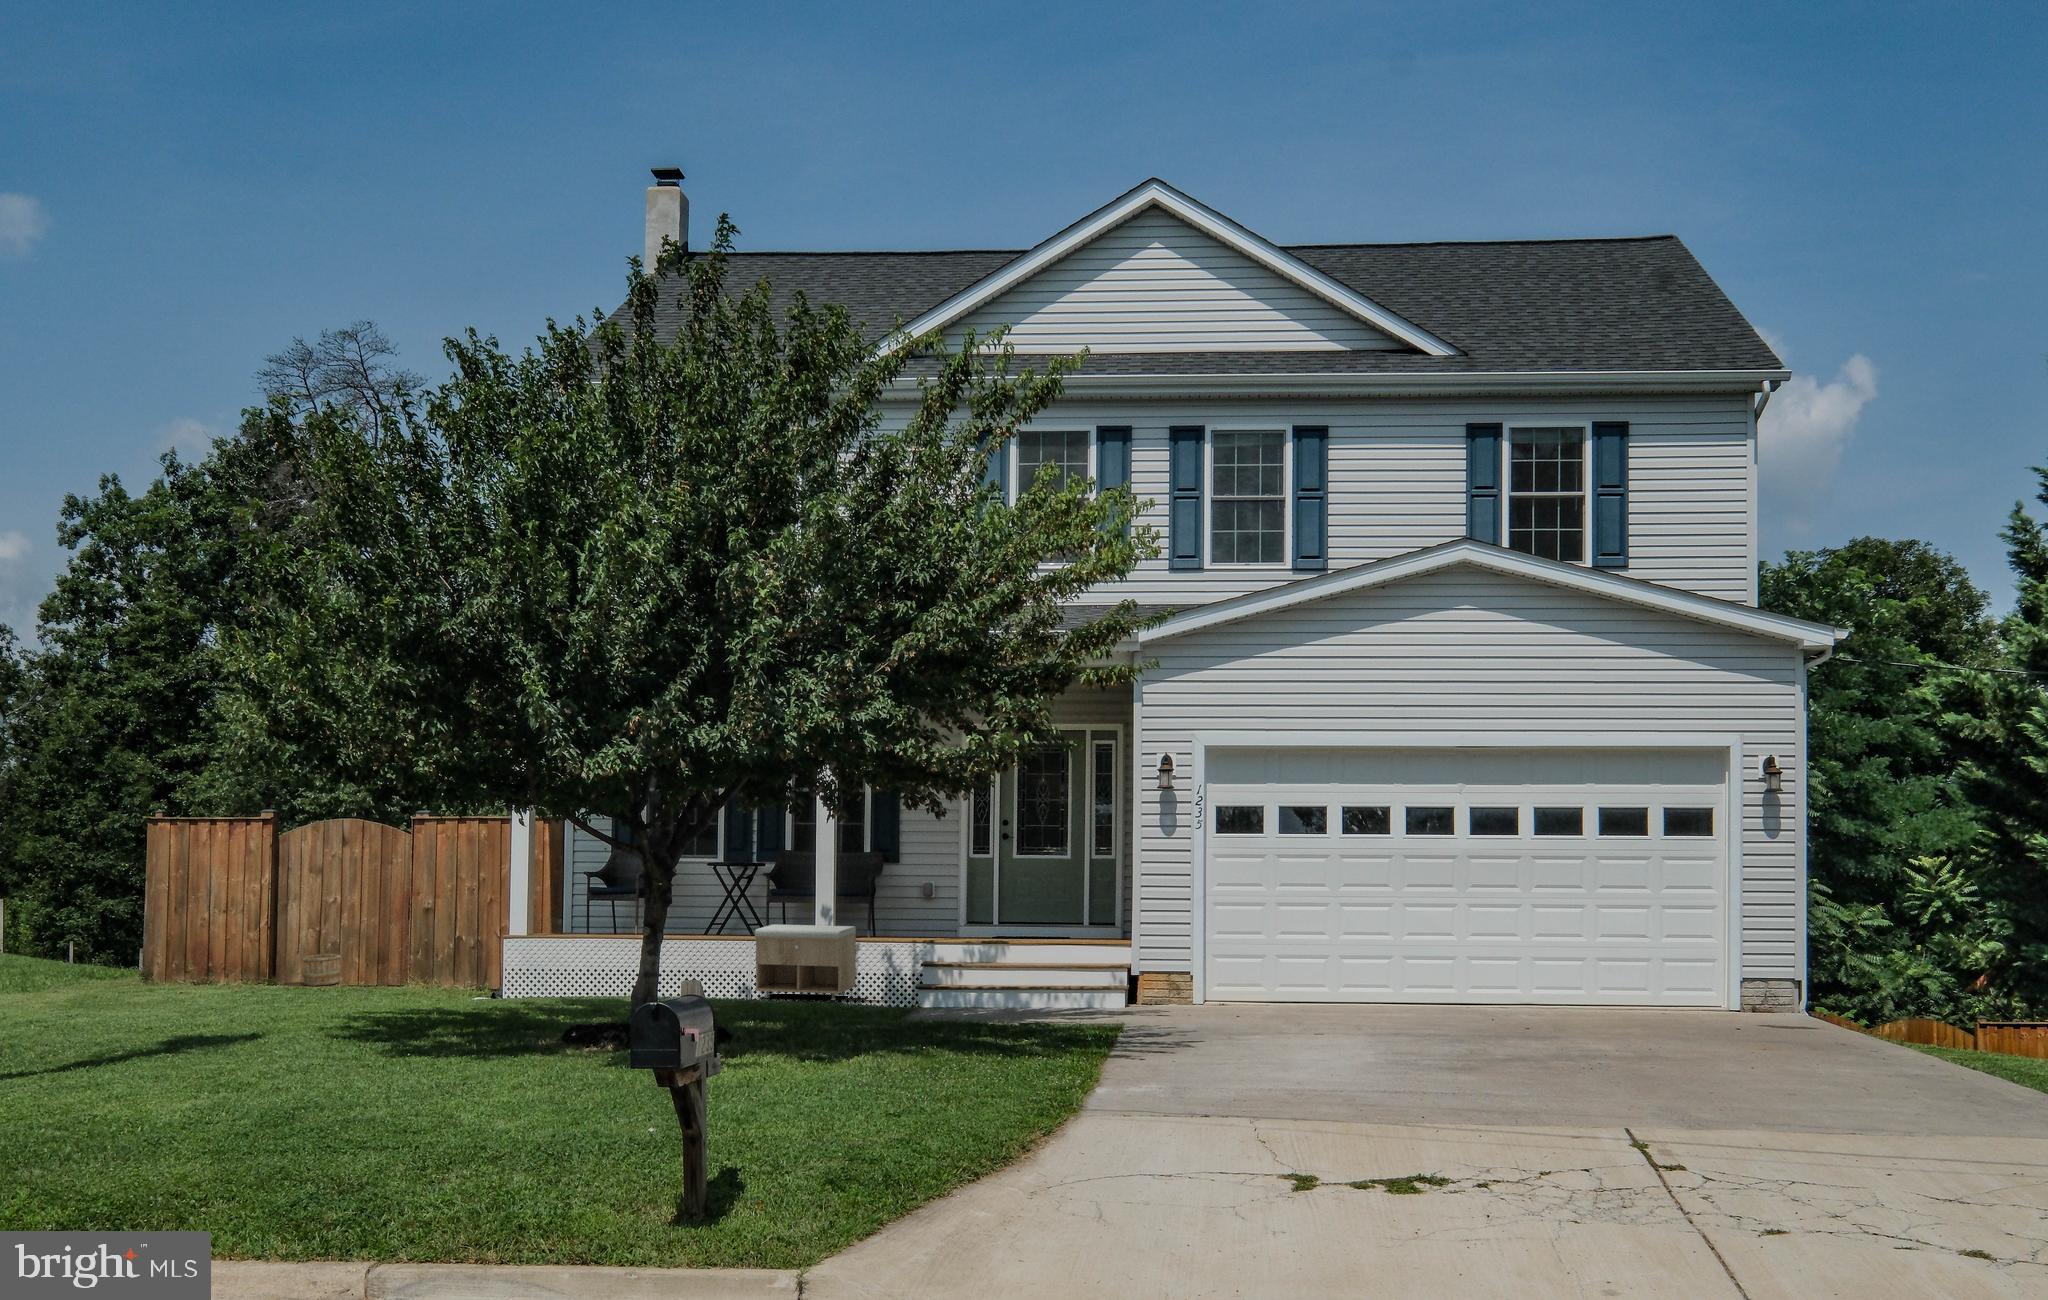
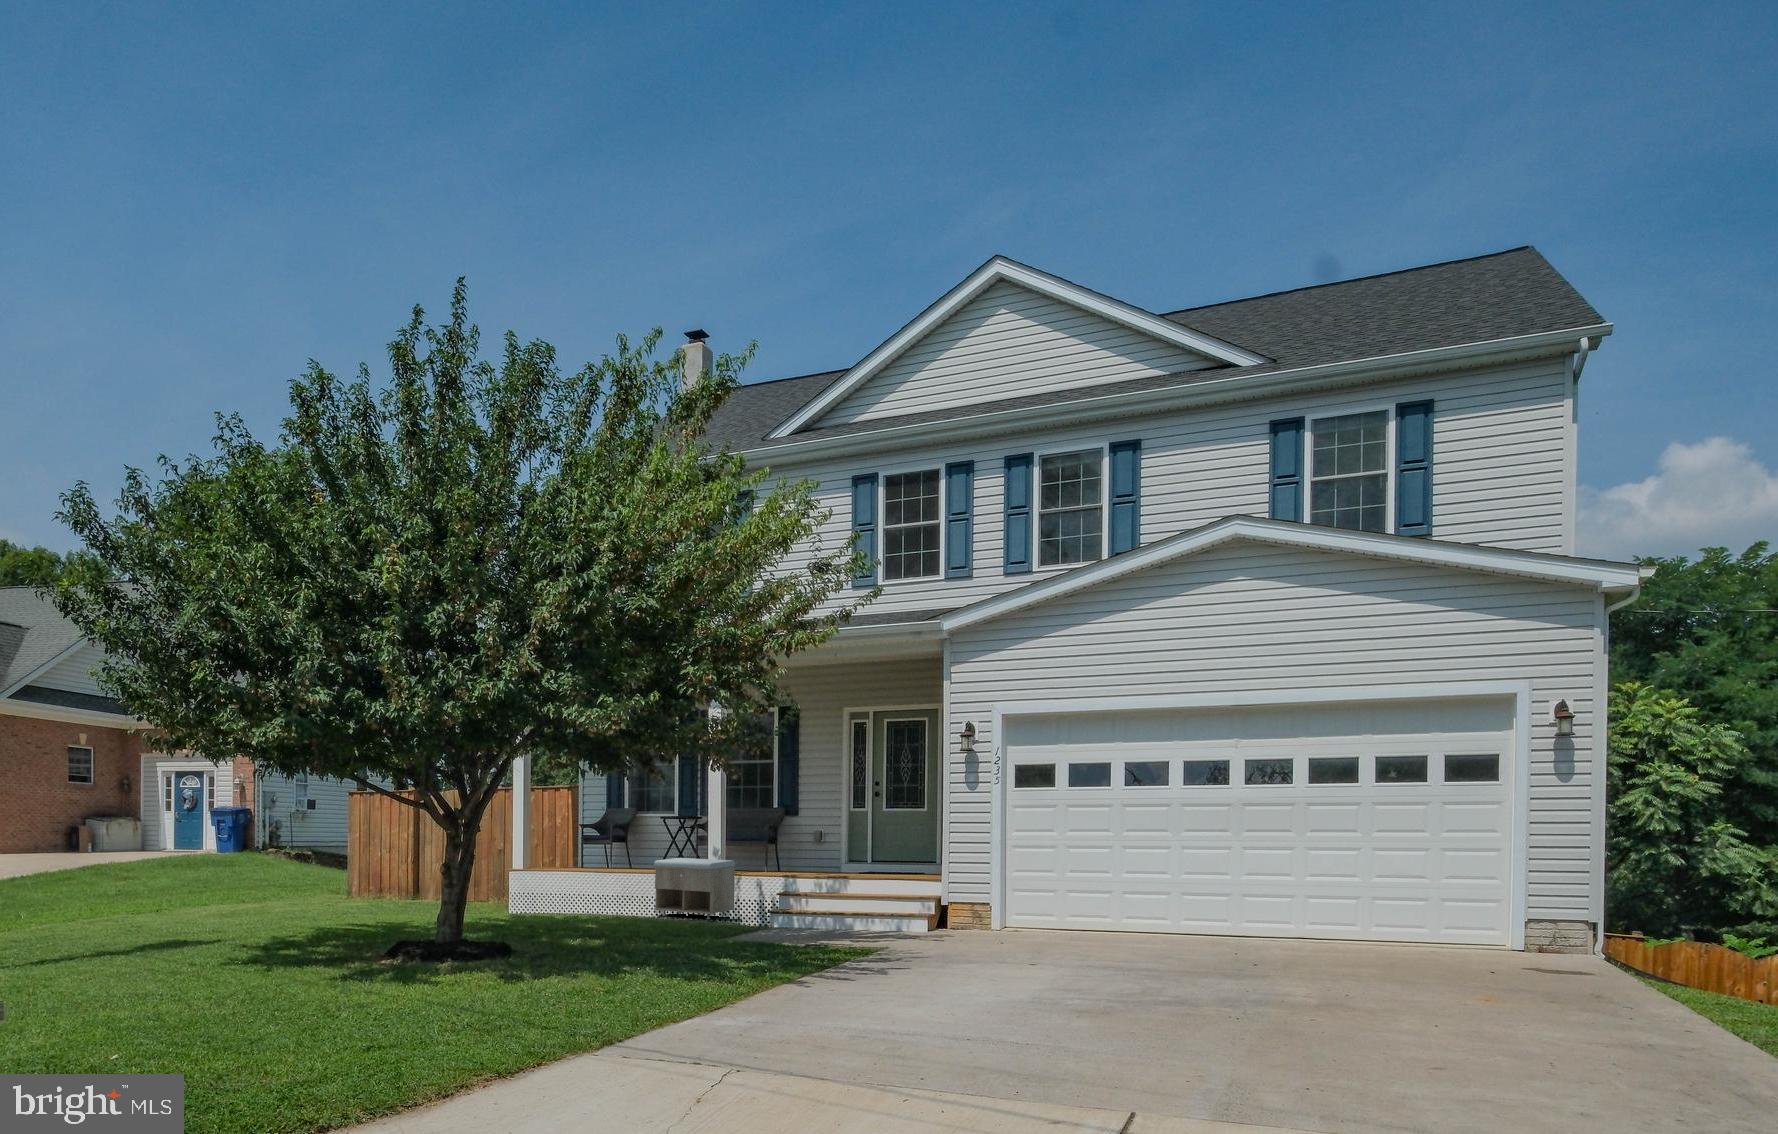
wooden bucket: present [302,954,341,986] -> none [382,874,410,897]

